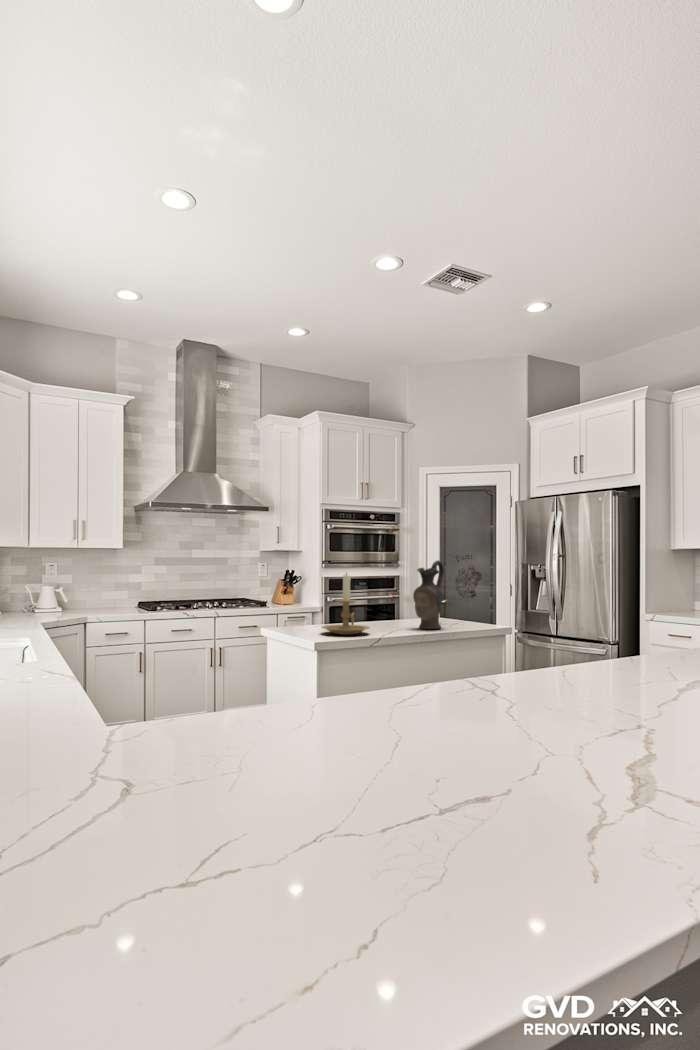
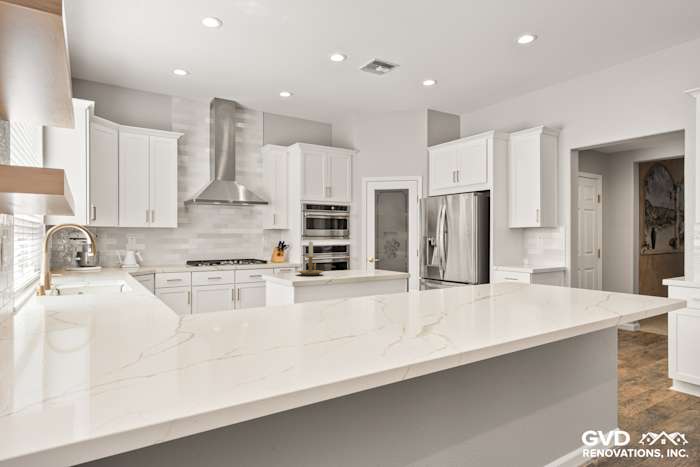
ceramic pitcher: present [413,560,444,629] -> none [350,234,368,273]

